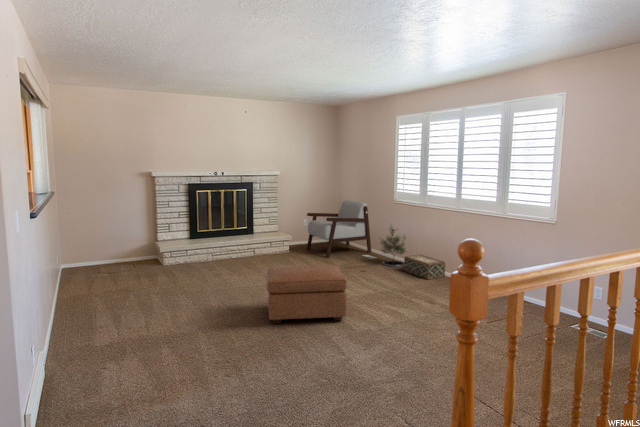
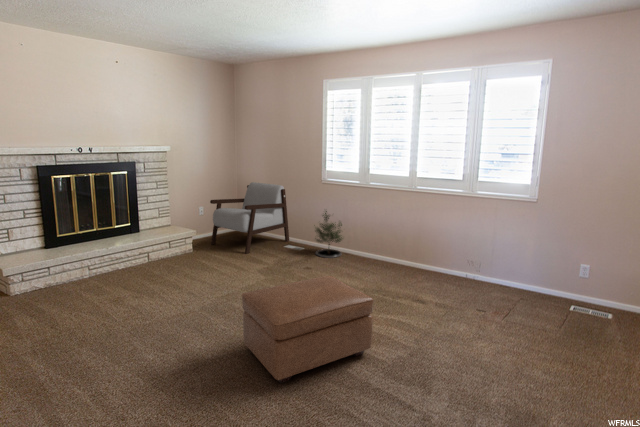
woven basket: present [404,255,445,279] -> none [349,241,396,270]

